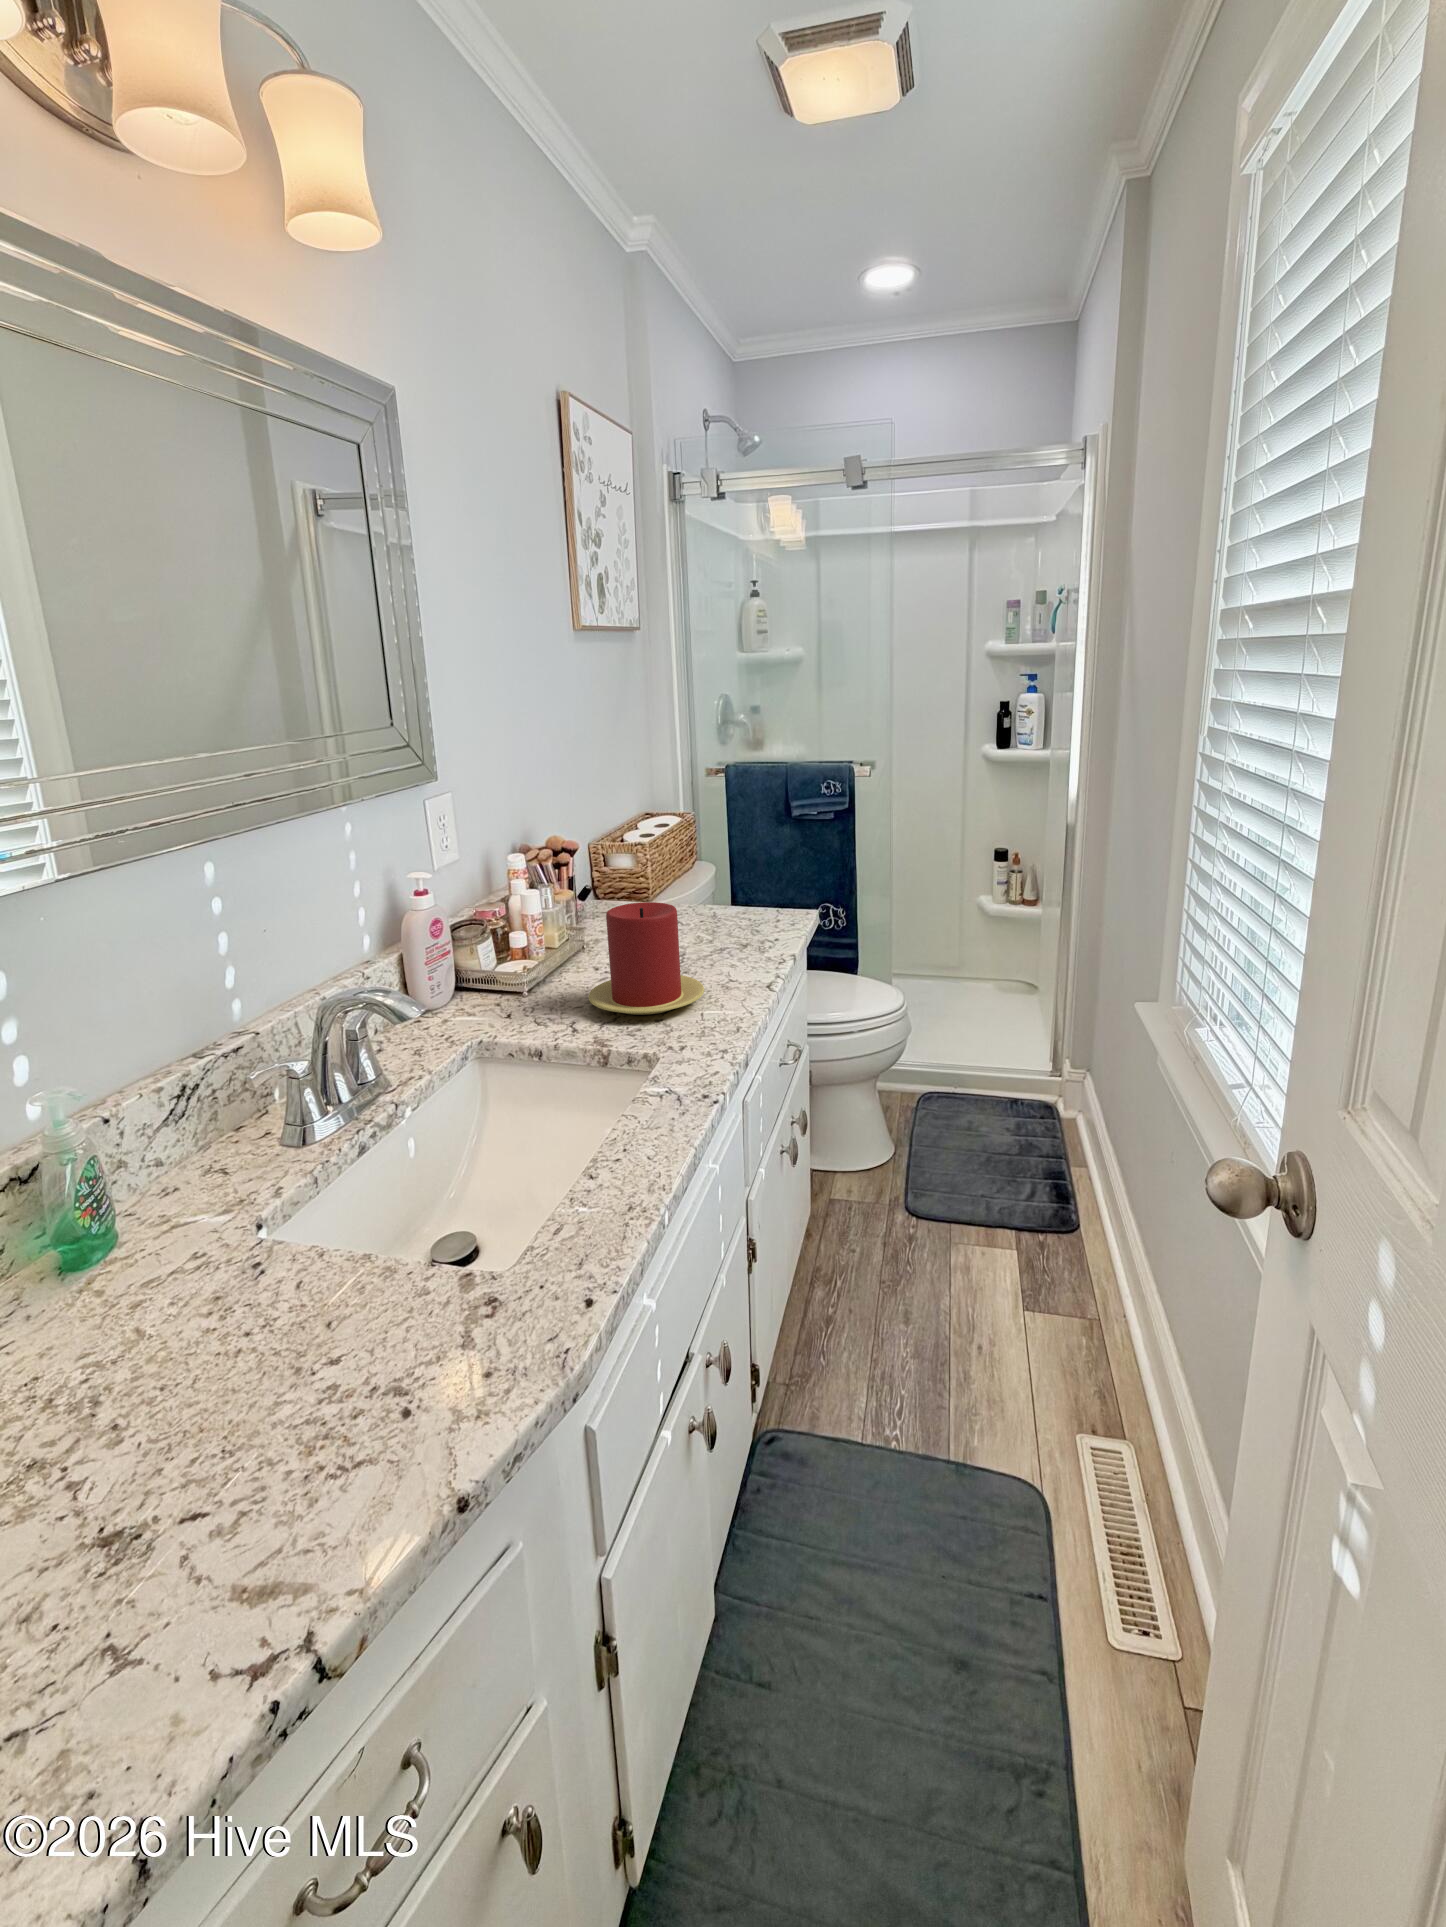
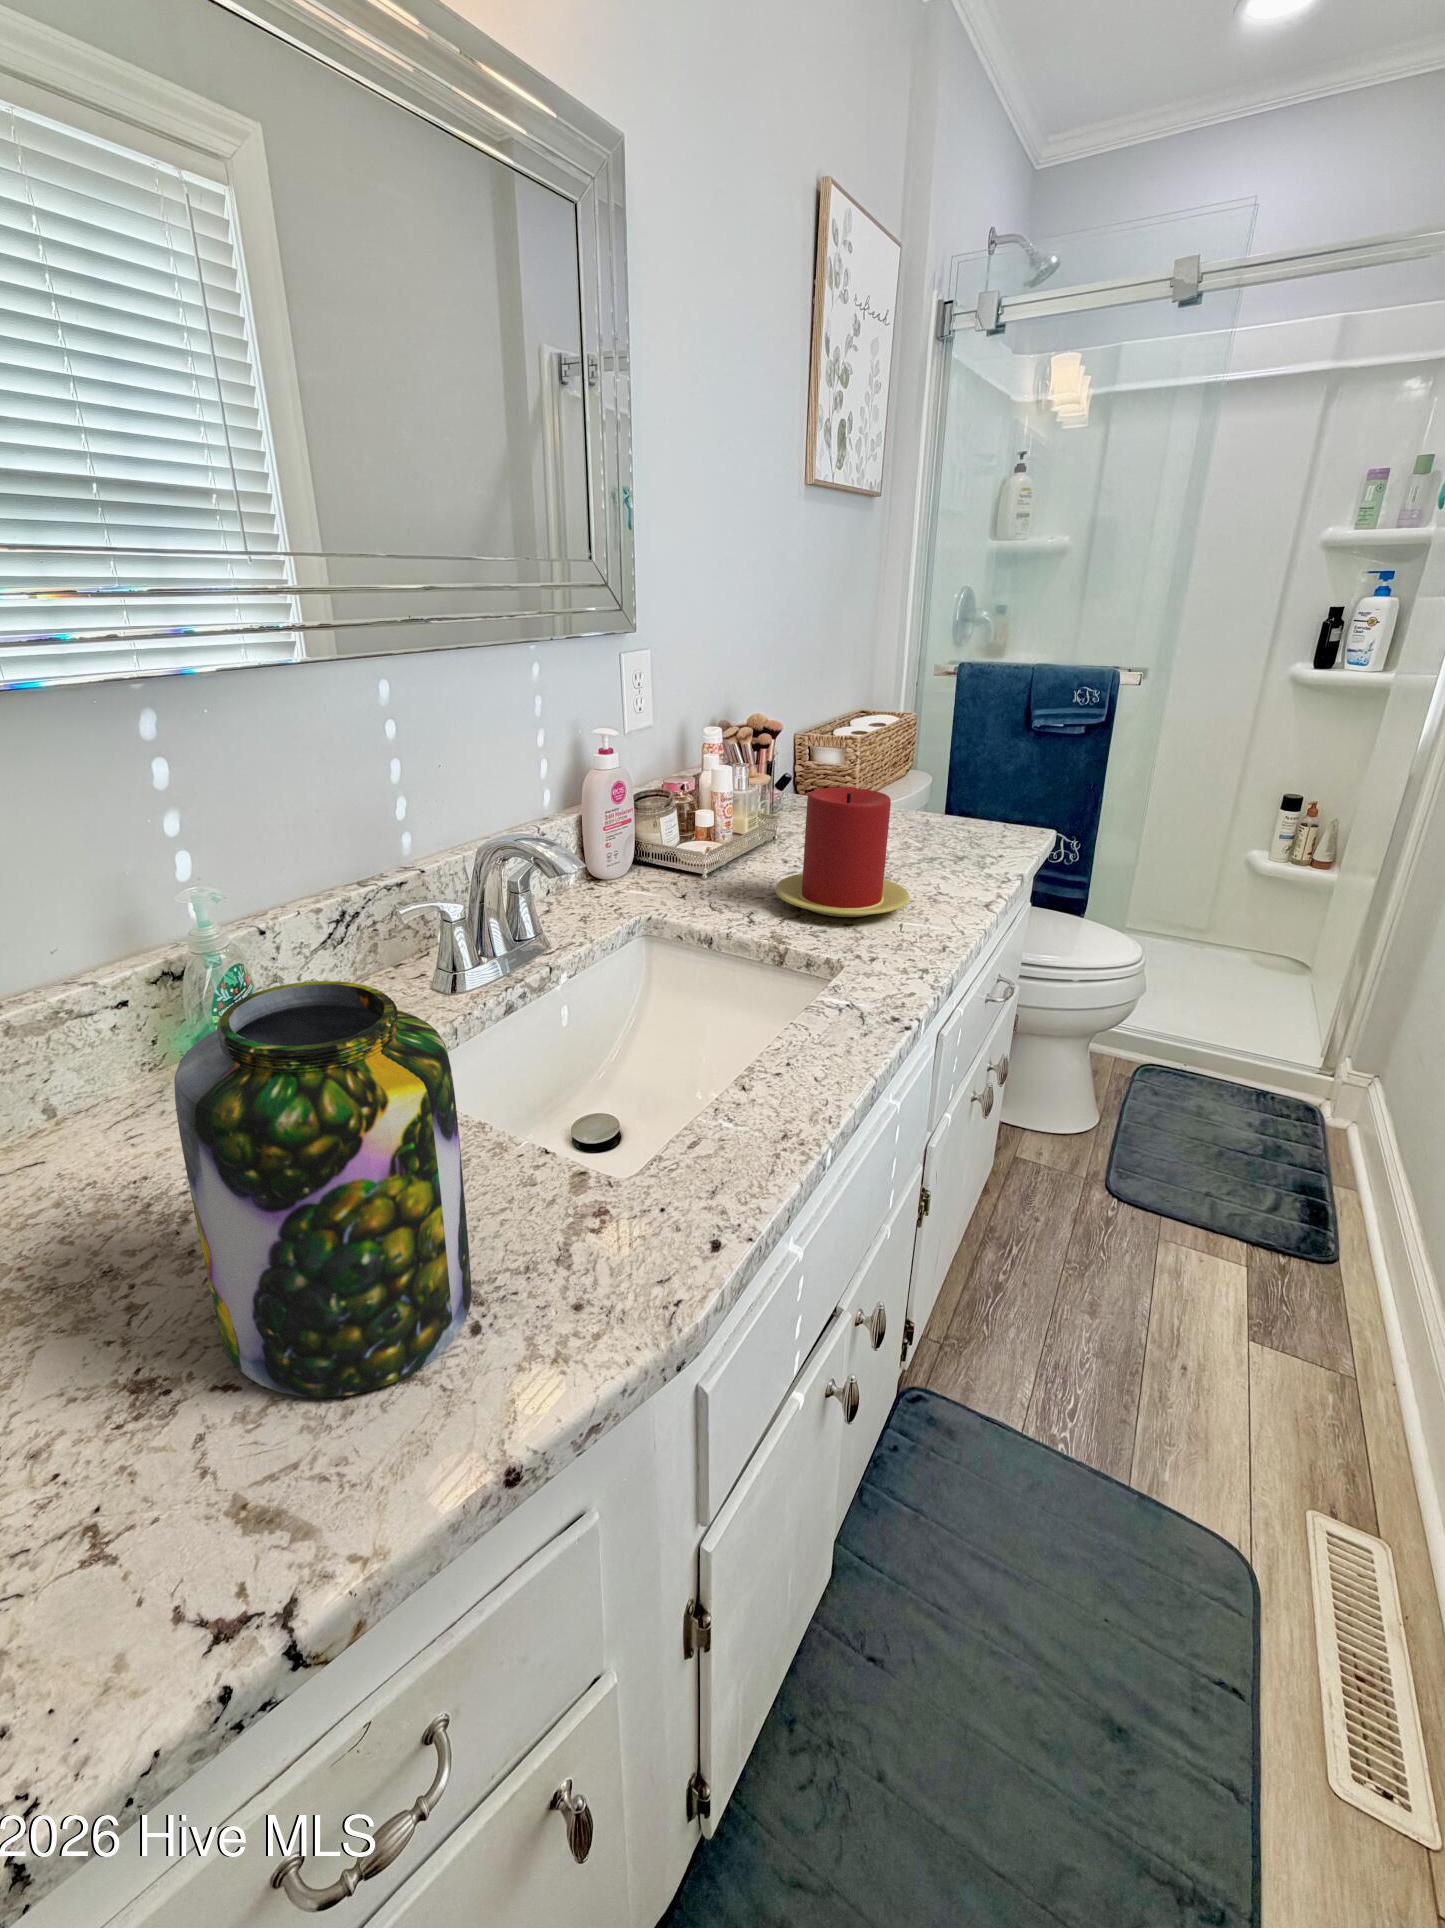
jar: none [123,1148,398,1505] -> present [174,981,471,1397]

